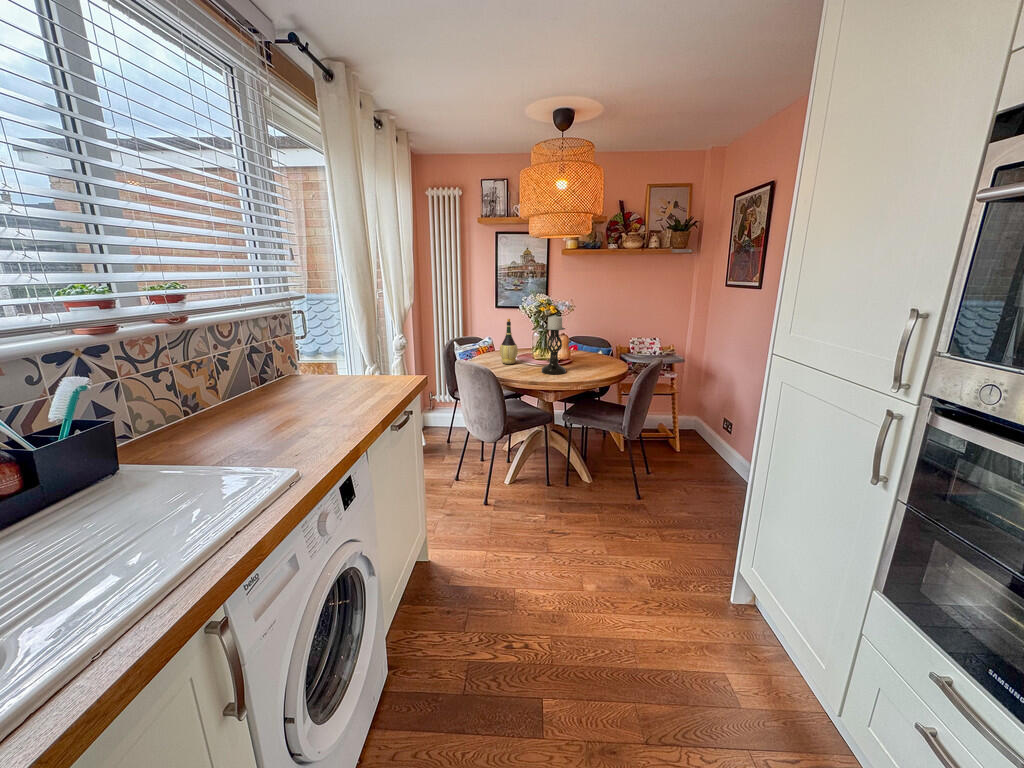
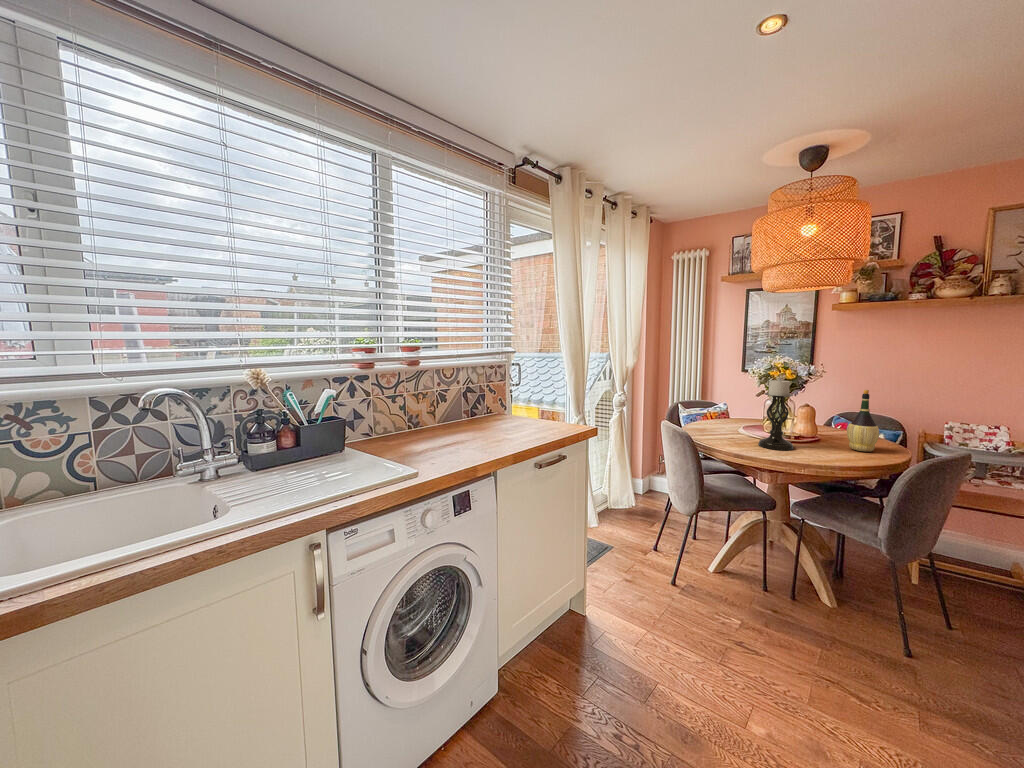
wine bottle: present [500,319,518,364] -> present [847,390,879,451]

